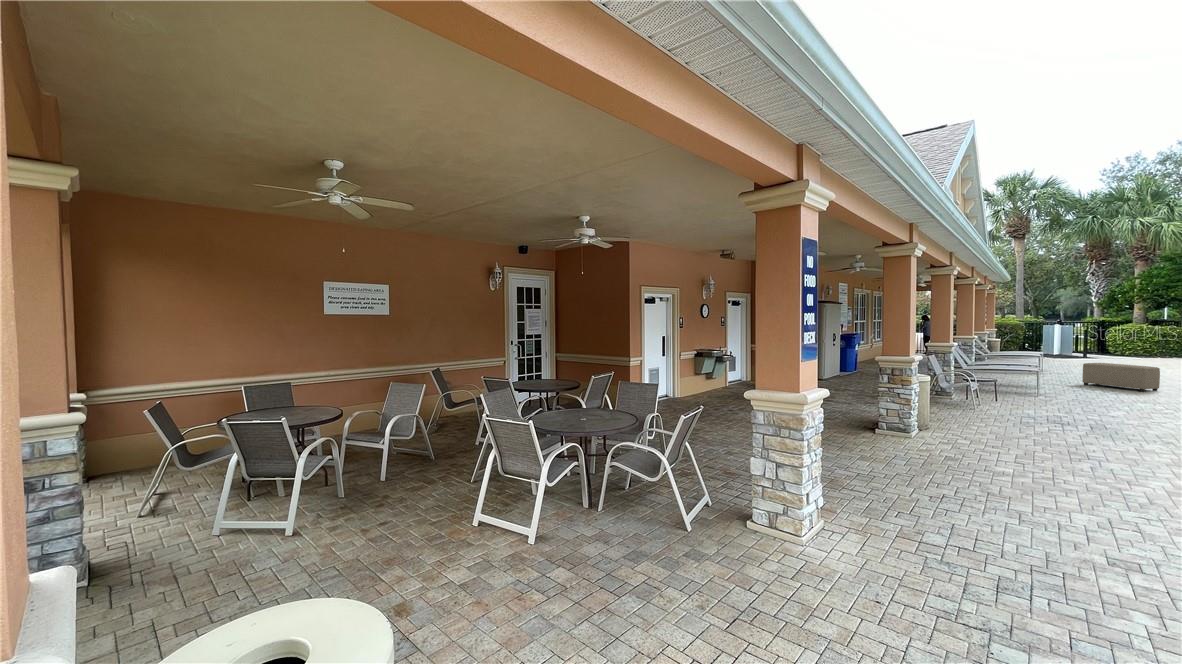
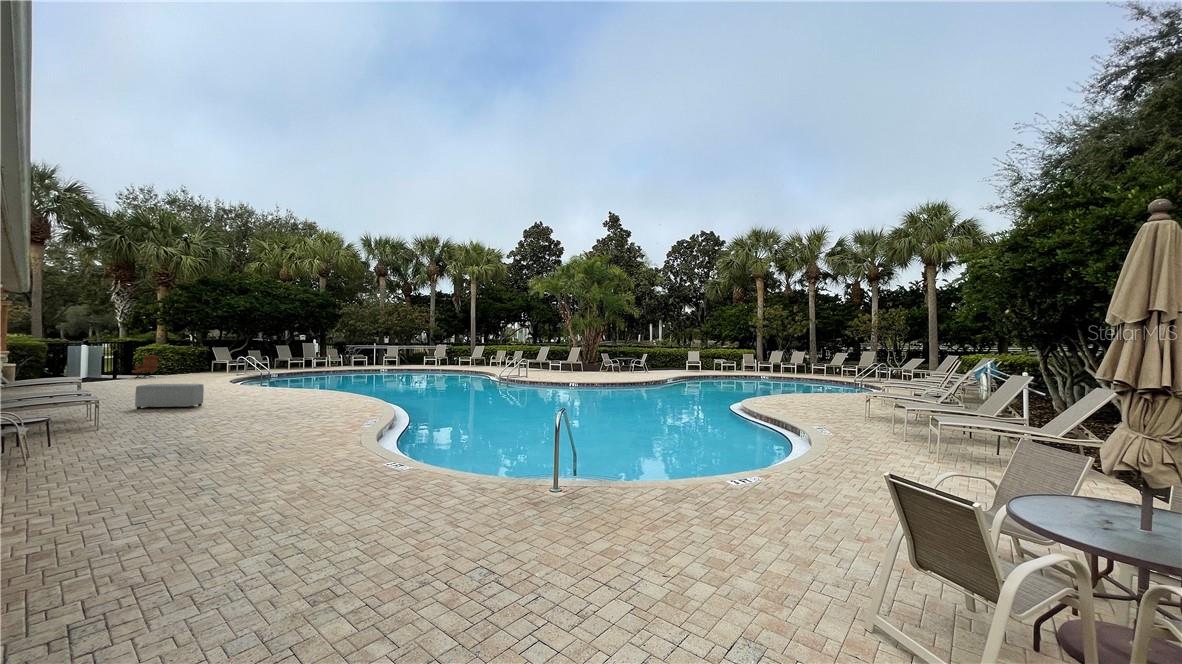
lounge chair: none [1100,335,1133,358] -> present [132,355,159,379]

